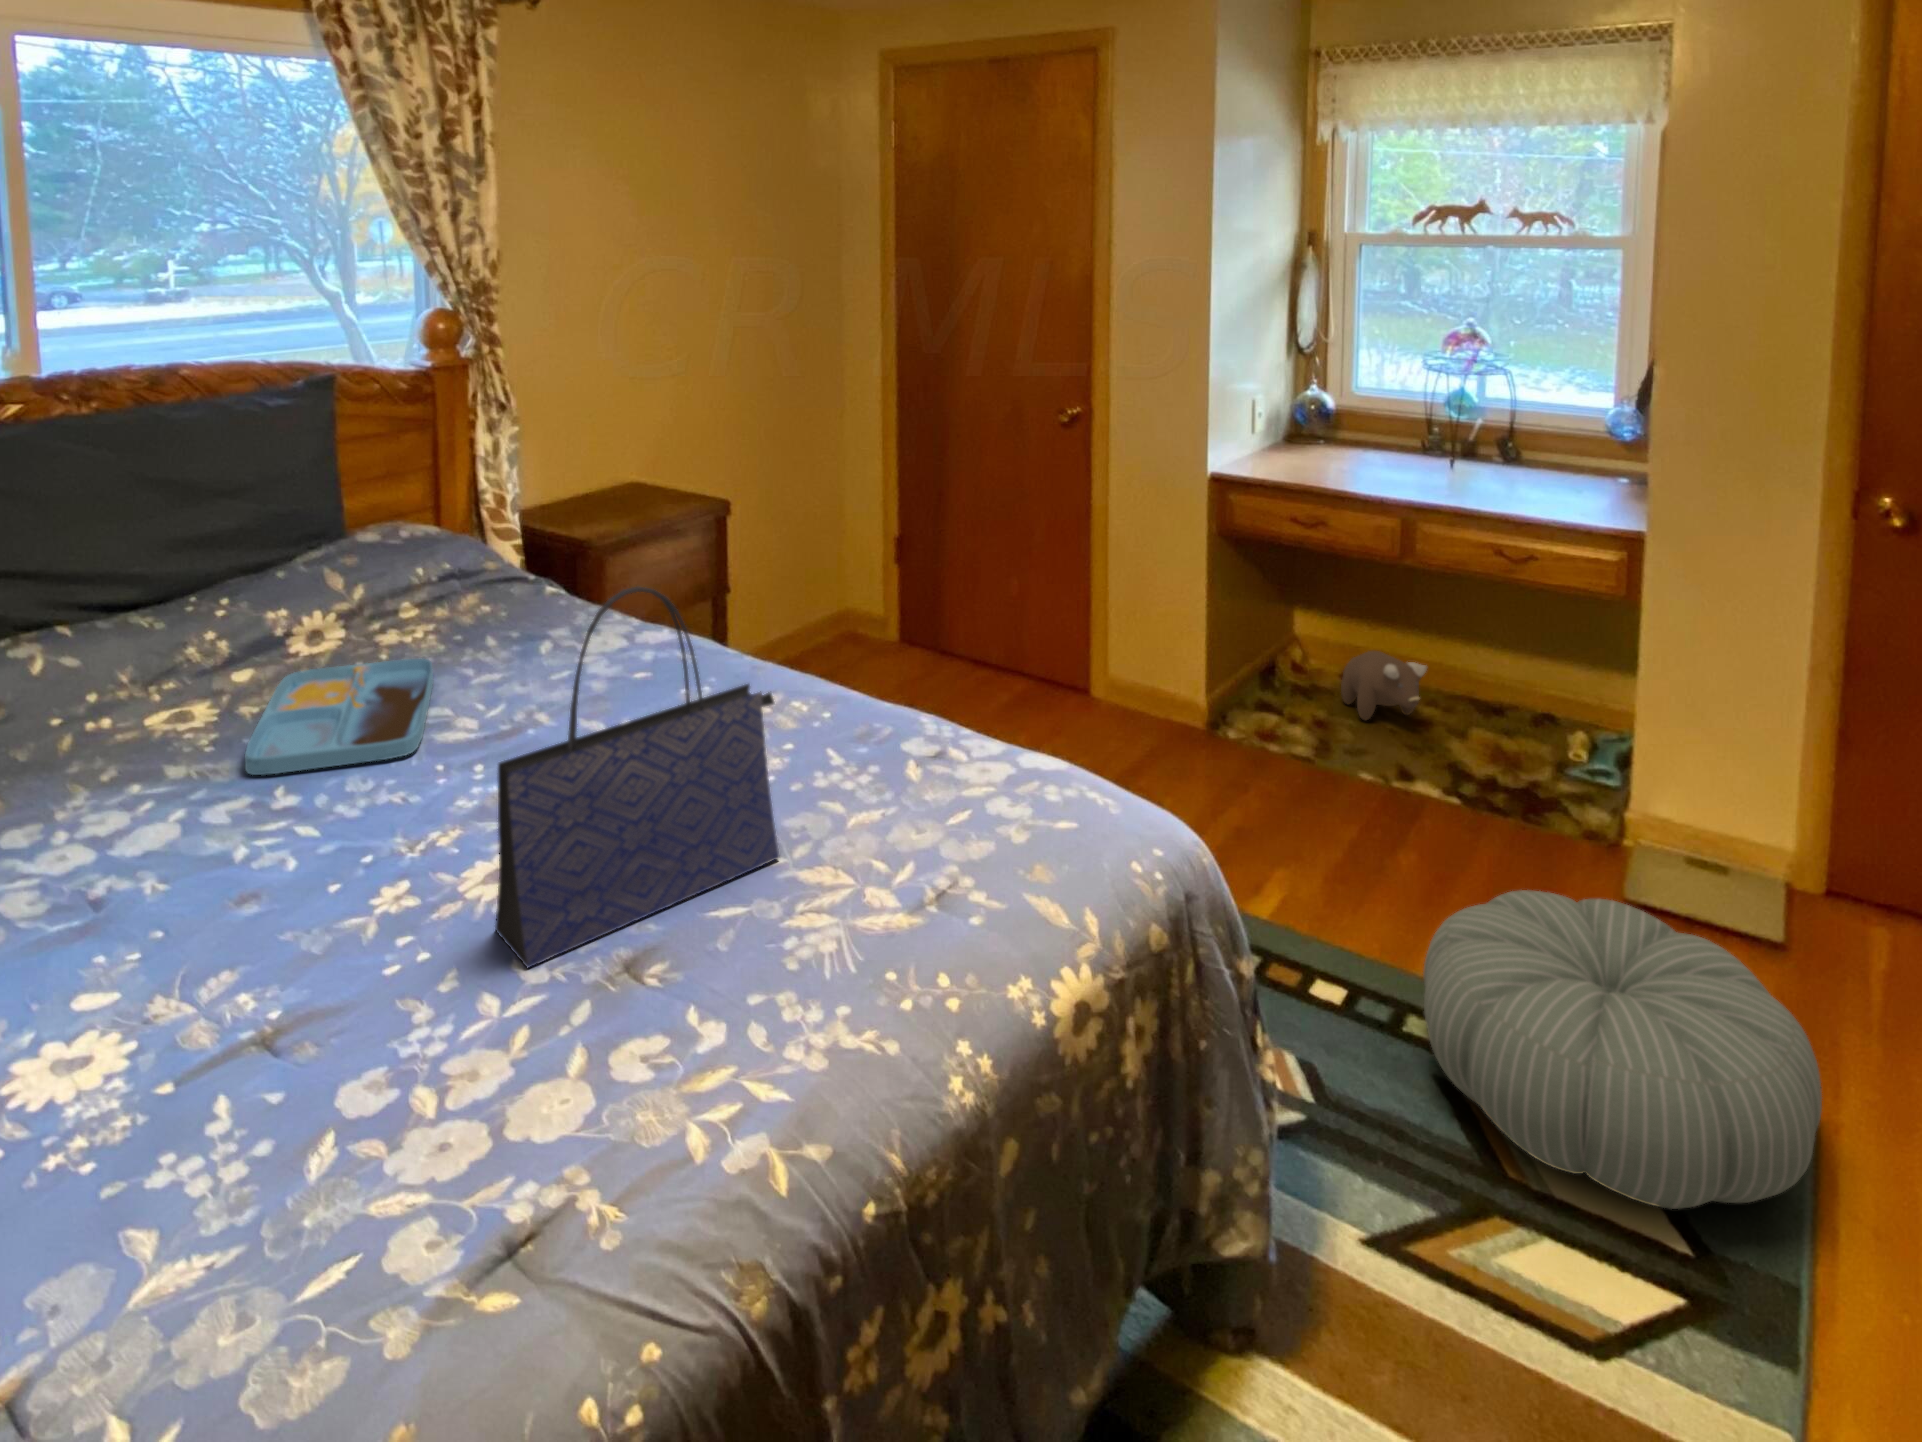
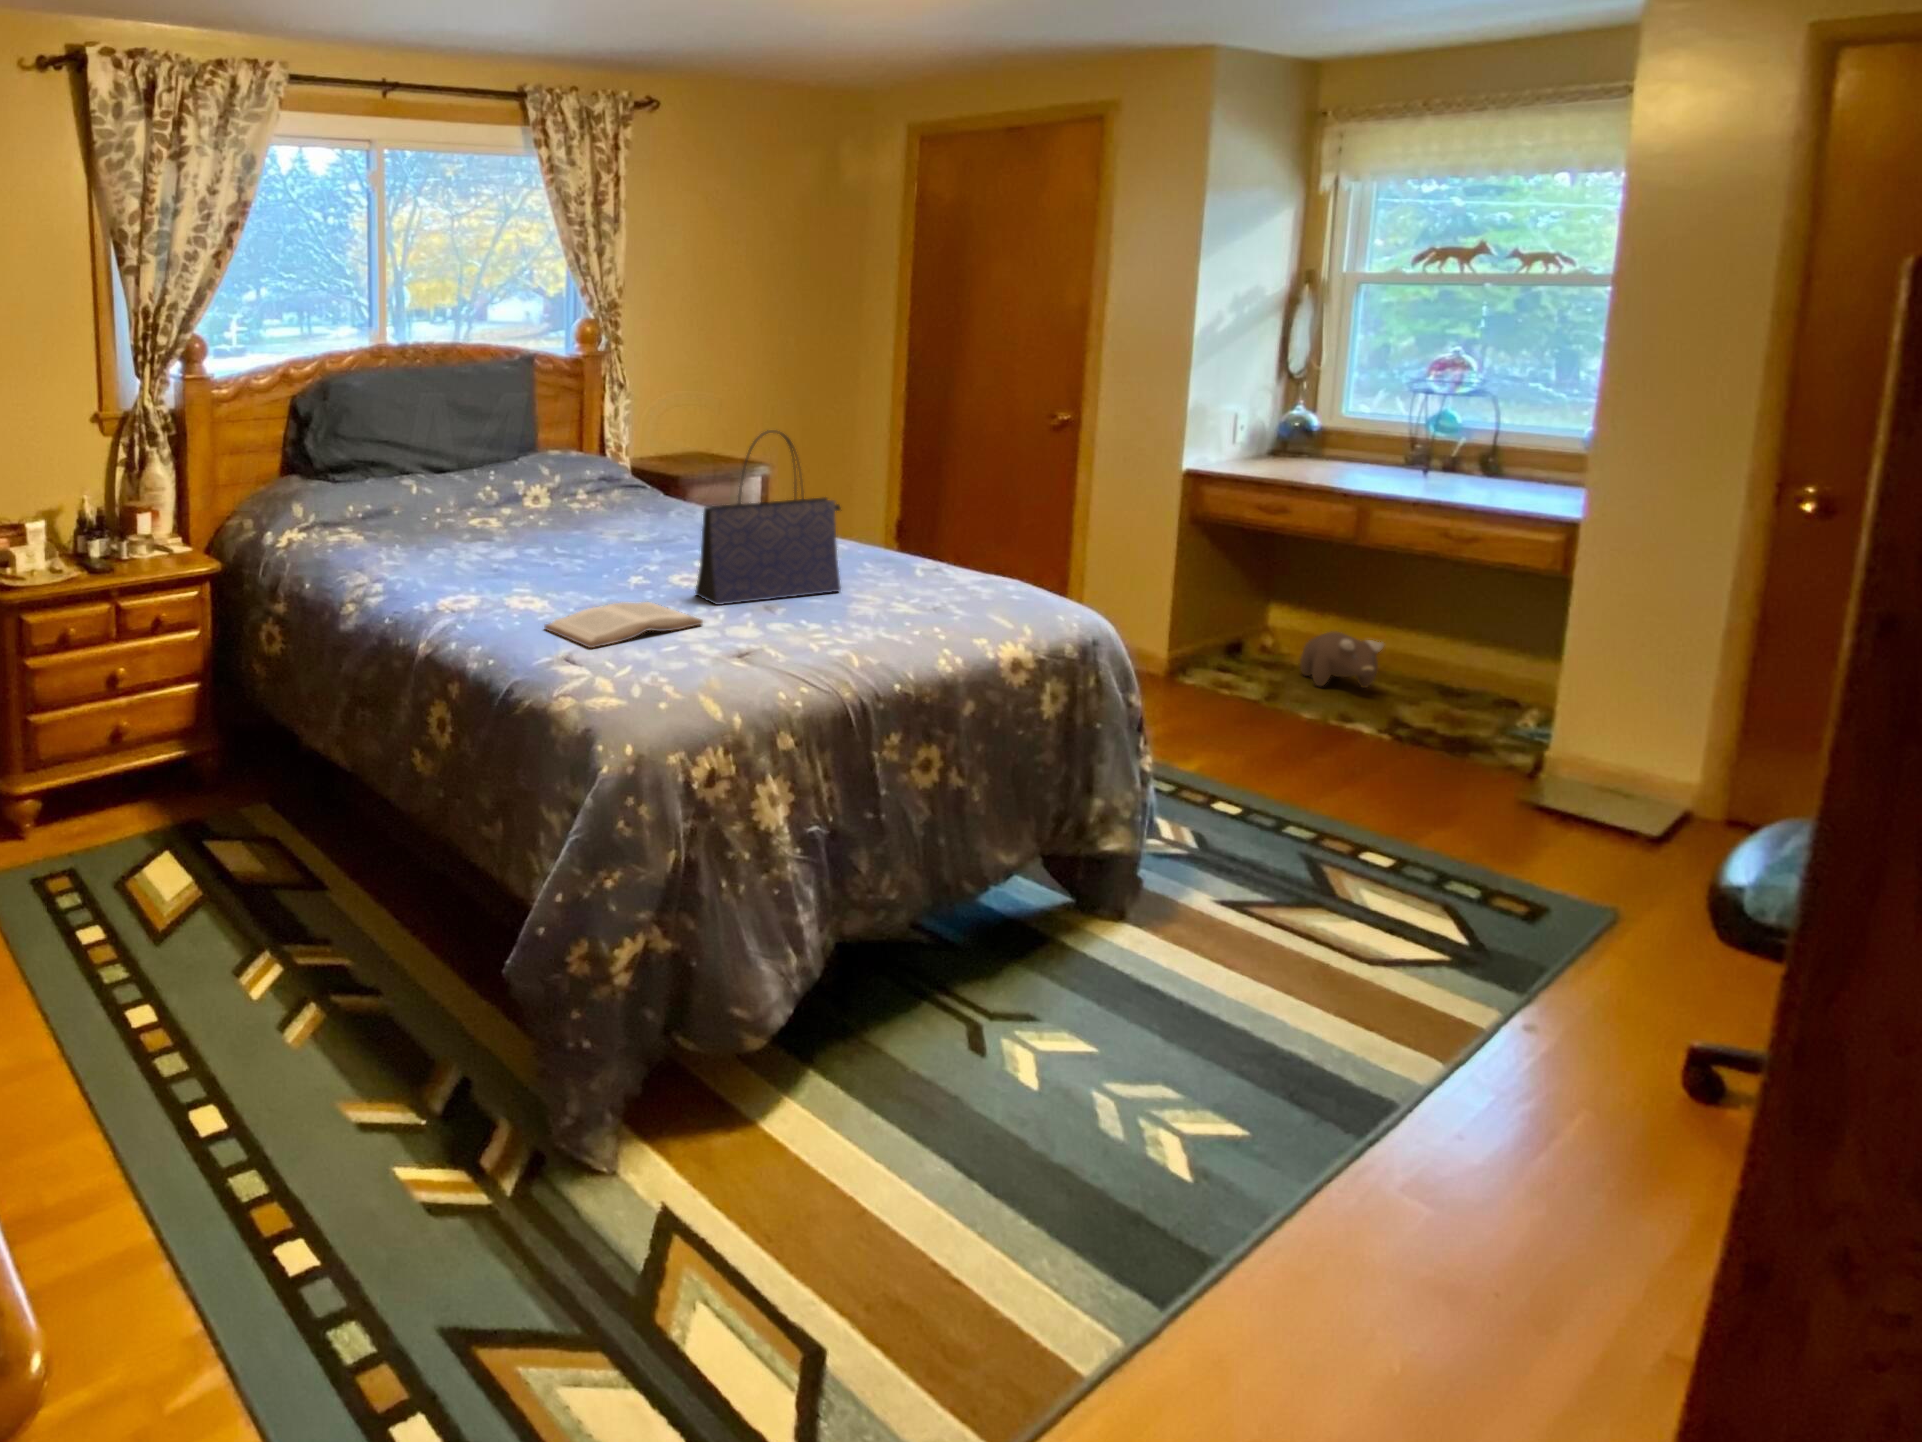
tray: present [245,659,434,775] -> none [532,510,622,544]
pouf: present [1423,890,1822,1209] -> none [1296,749,1622,929]
book: none [38,1004,468,1313] -> present [545,602,703,648]

